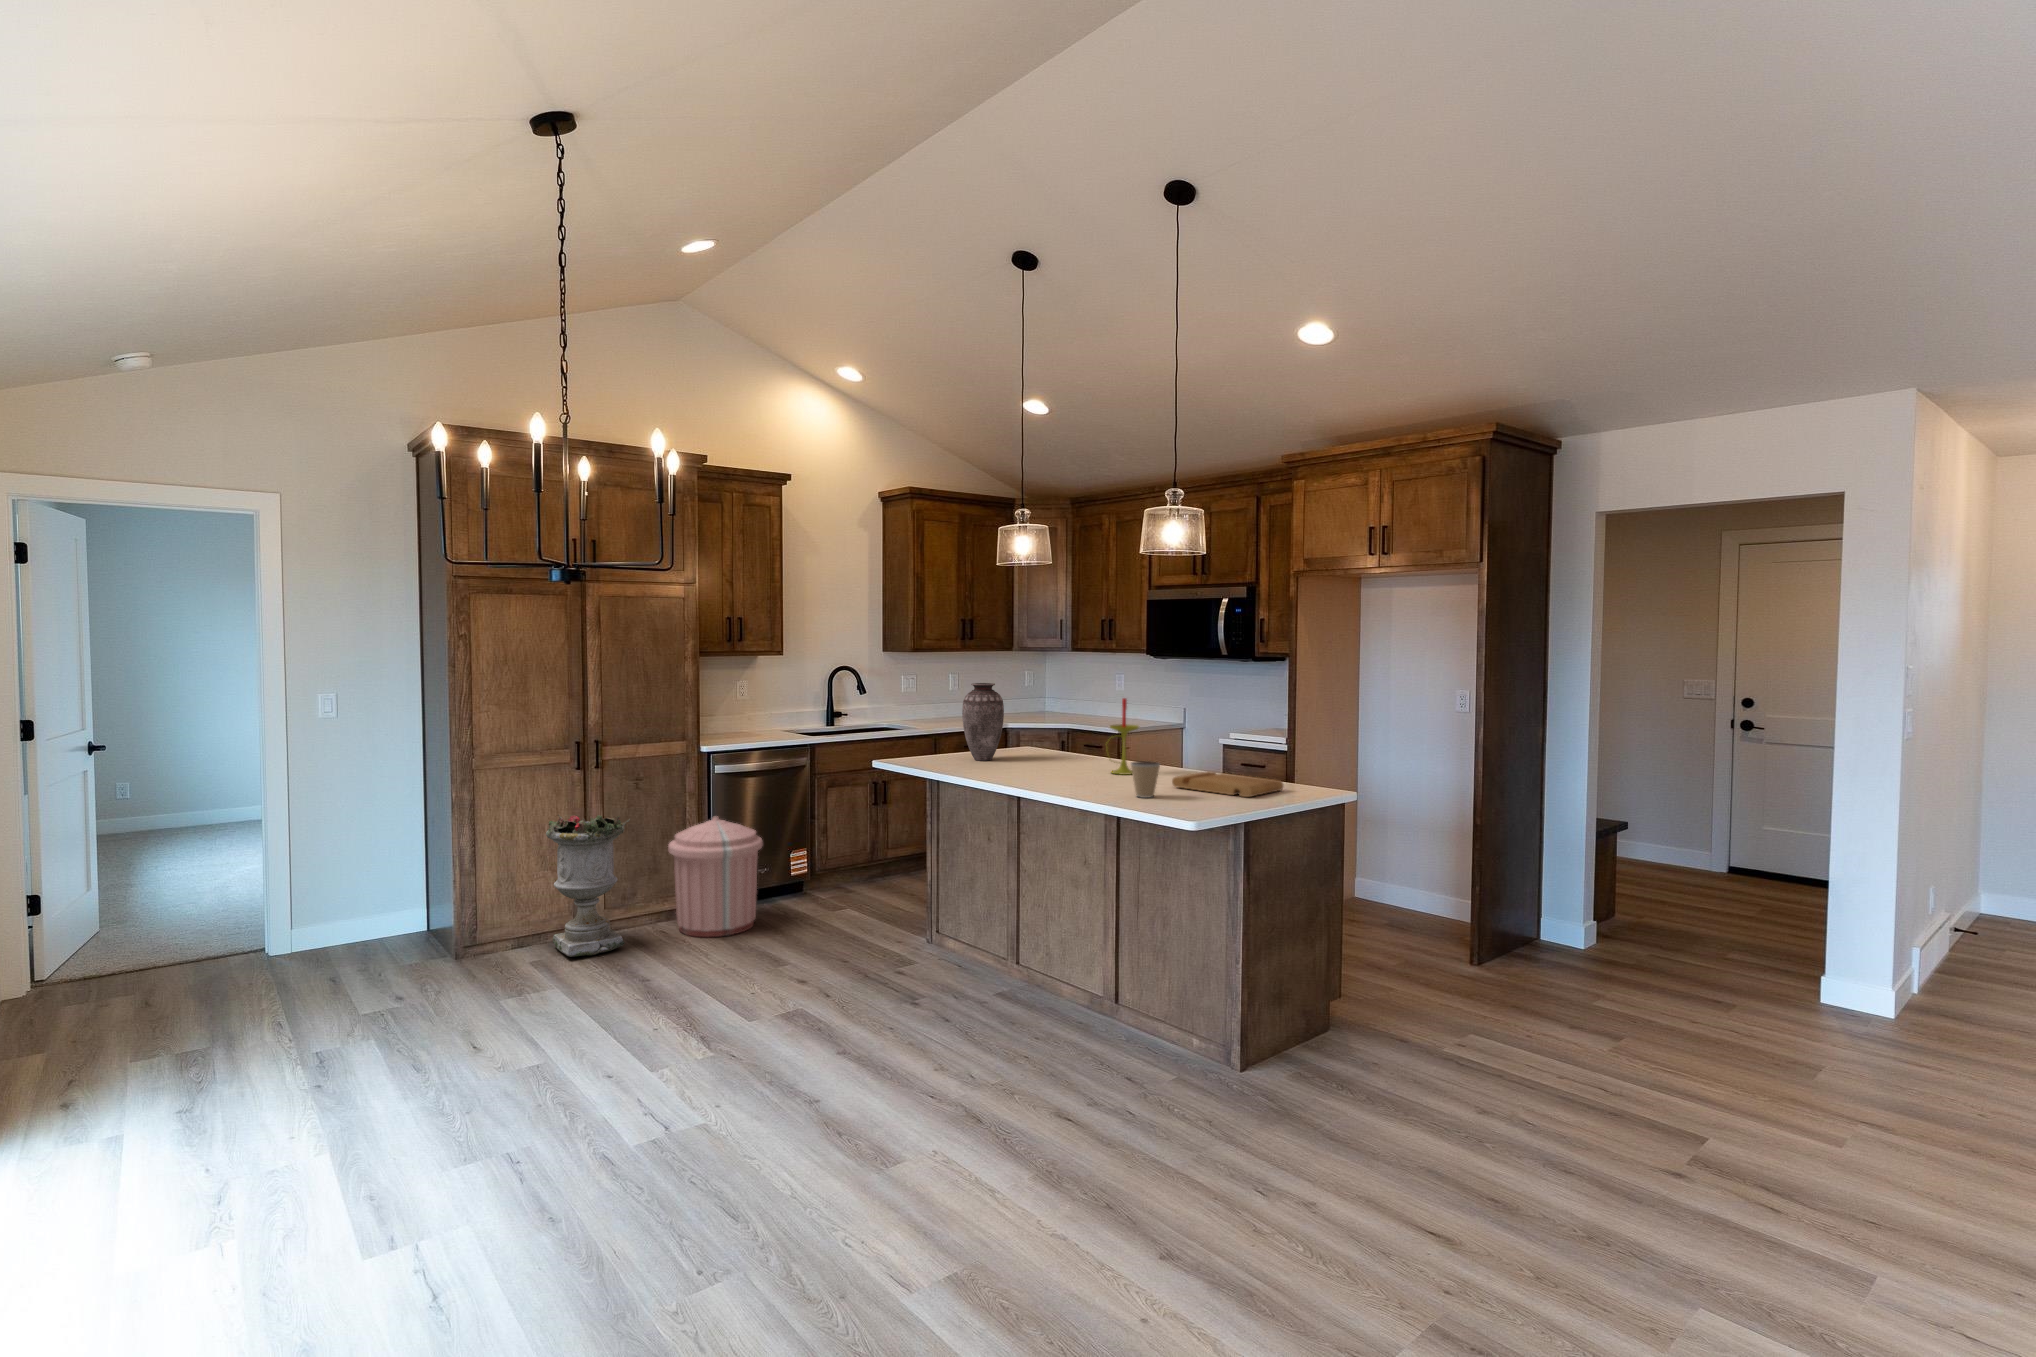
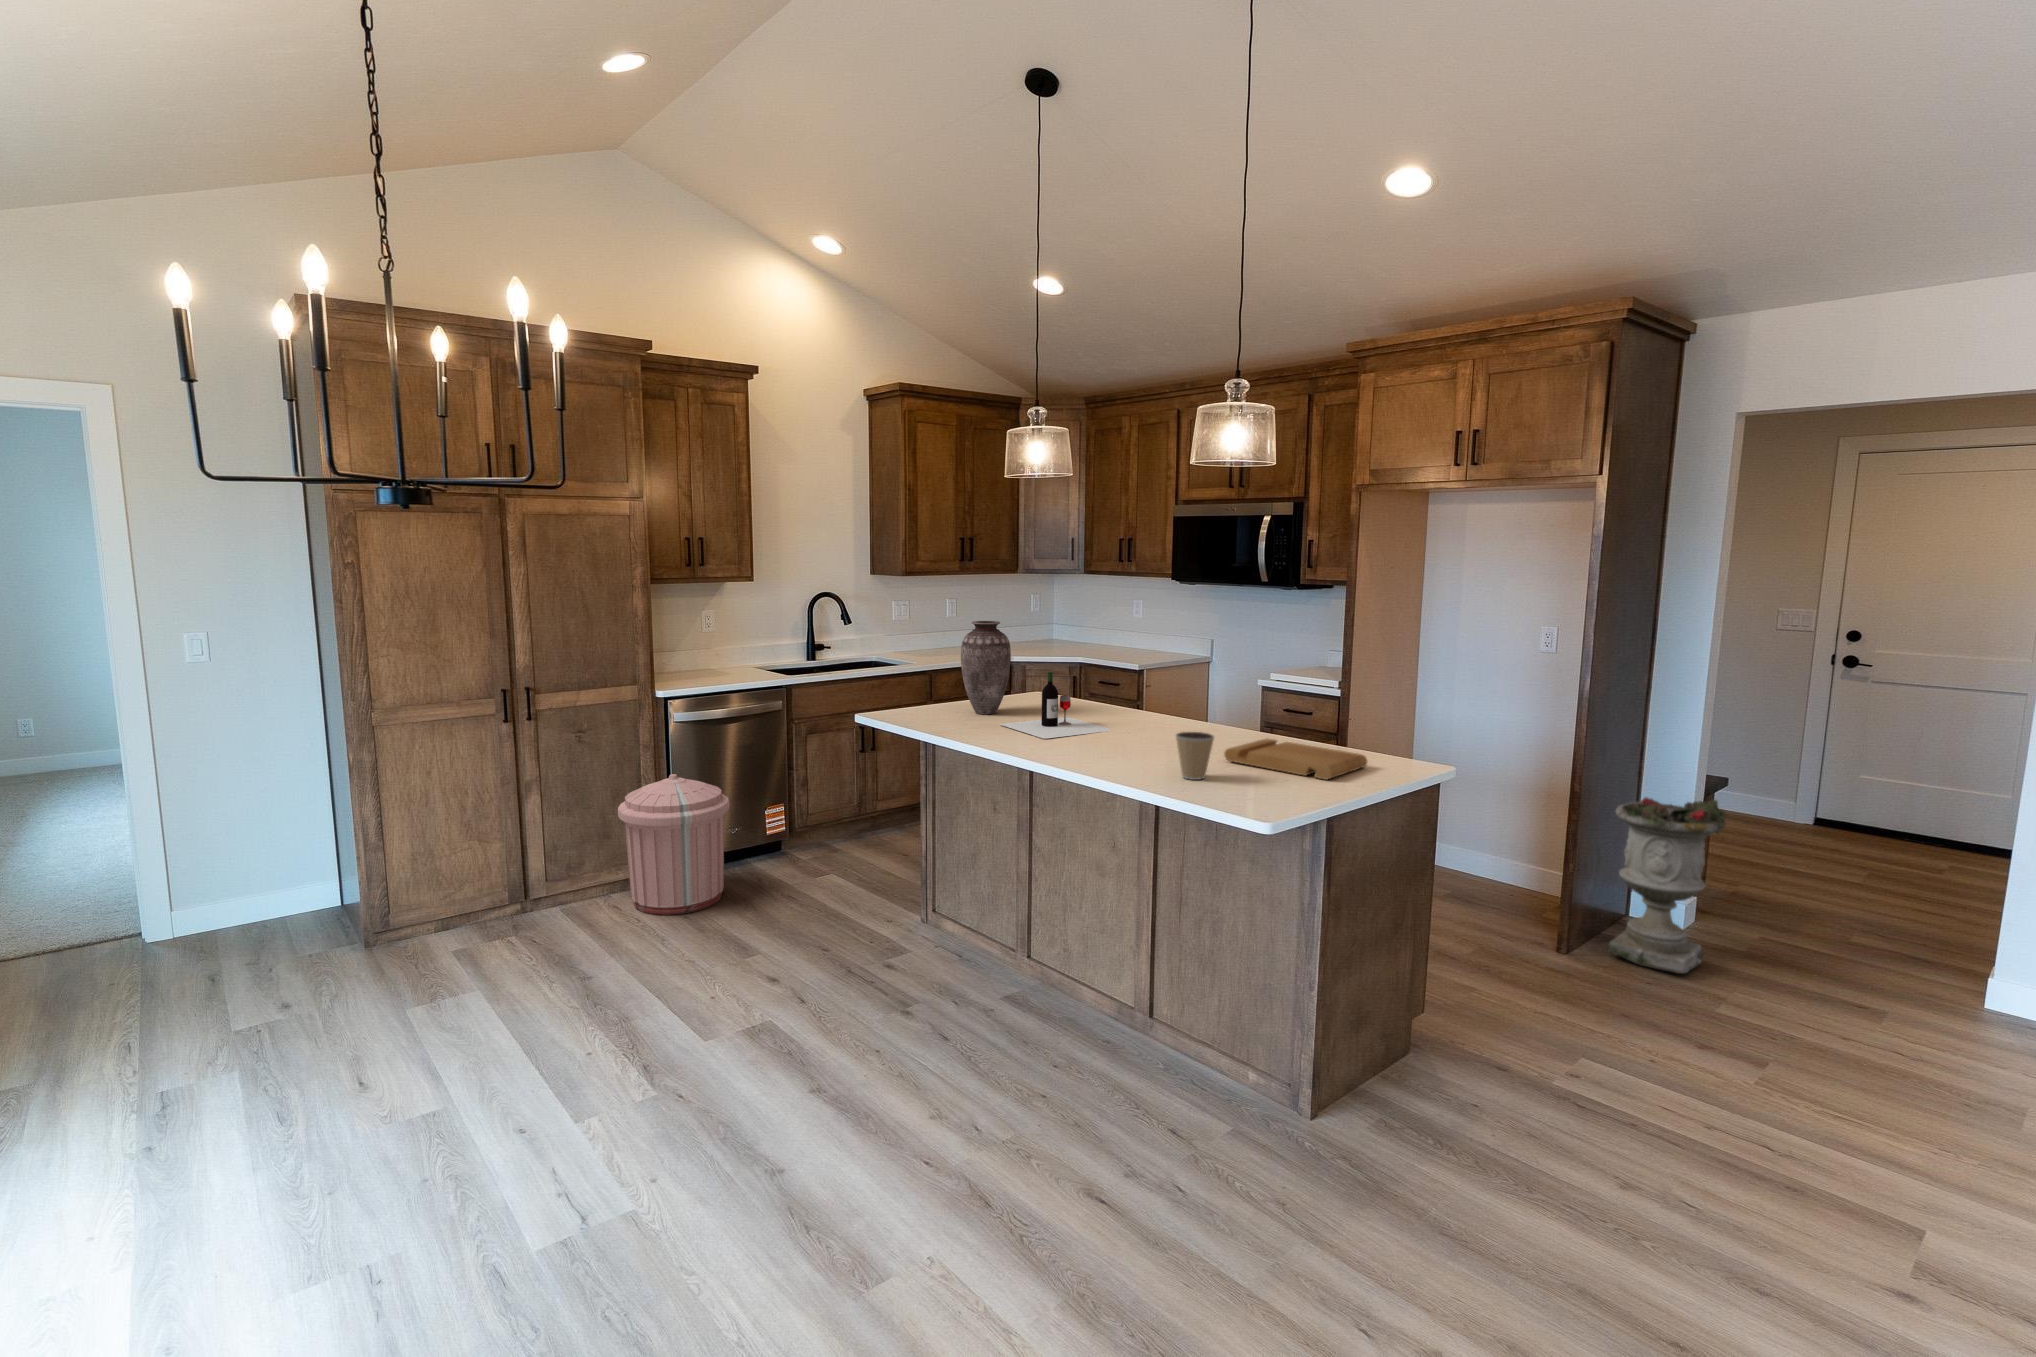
candle: present [1107,698,1138,775] -> none [1137,642,1179,739]
wine bottle: none [994,722,1090,775] -> present [1000,672,1111,739]
planter: present [546,815,630,957] -> present [1608,798,1726,974]

